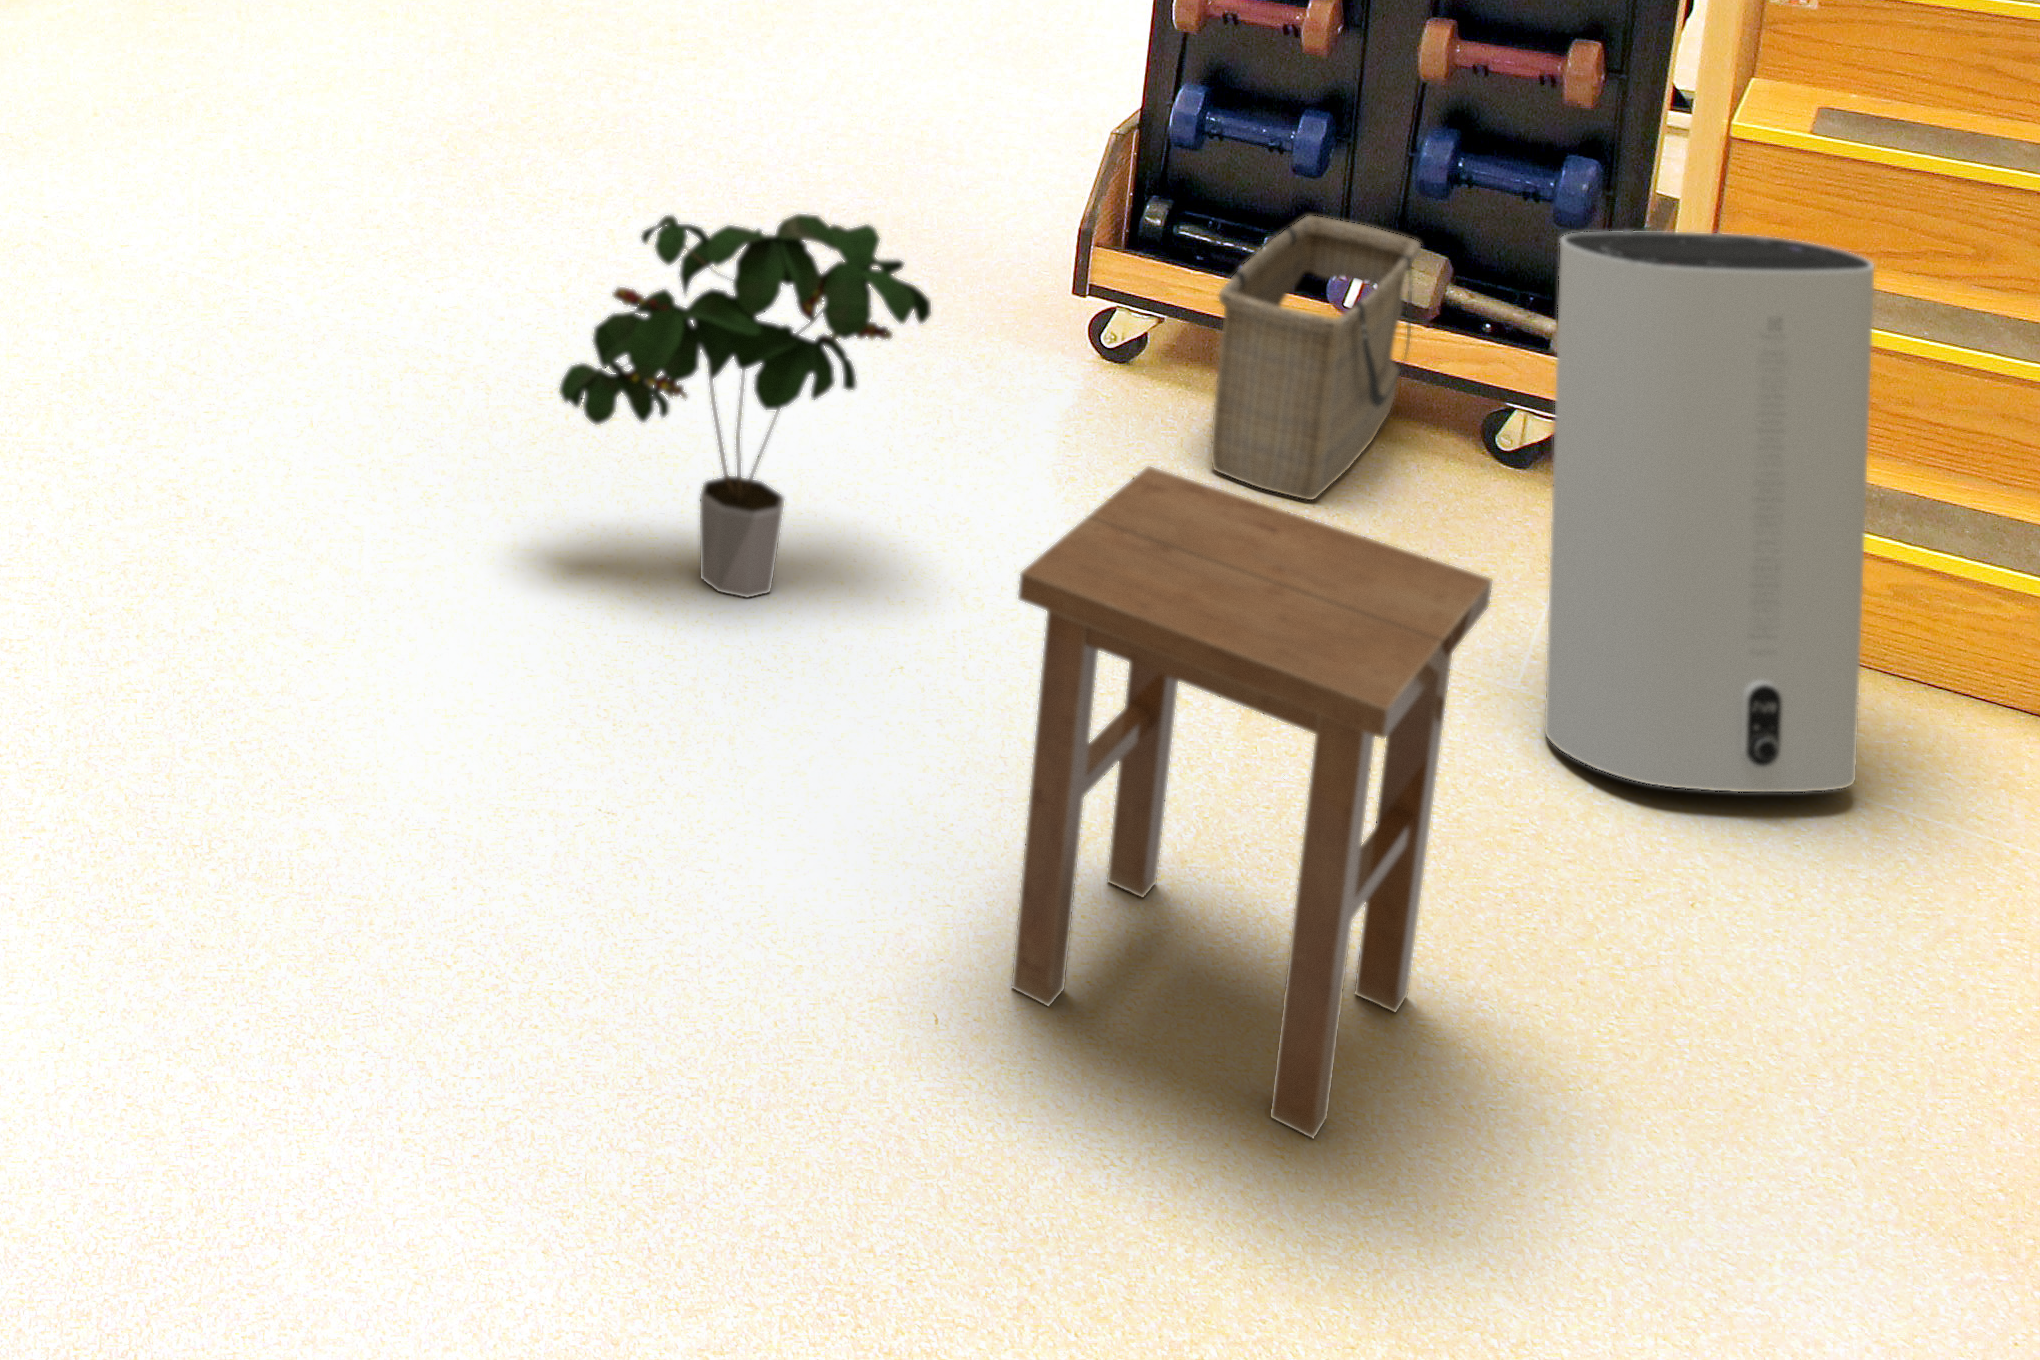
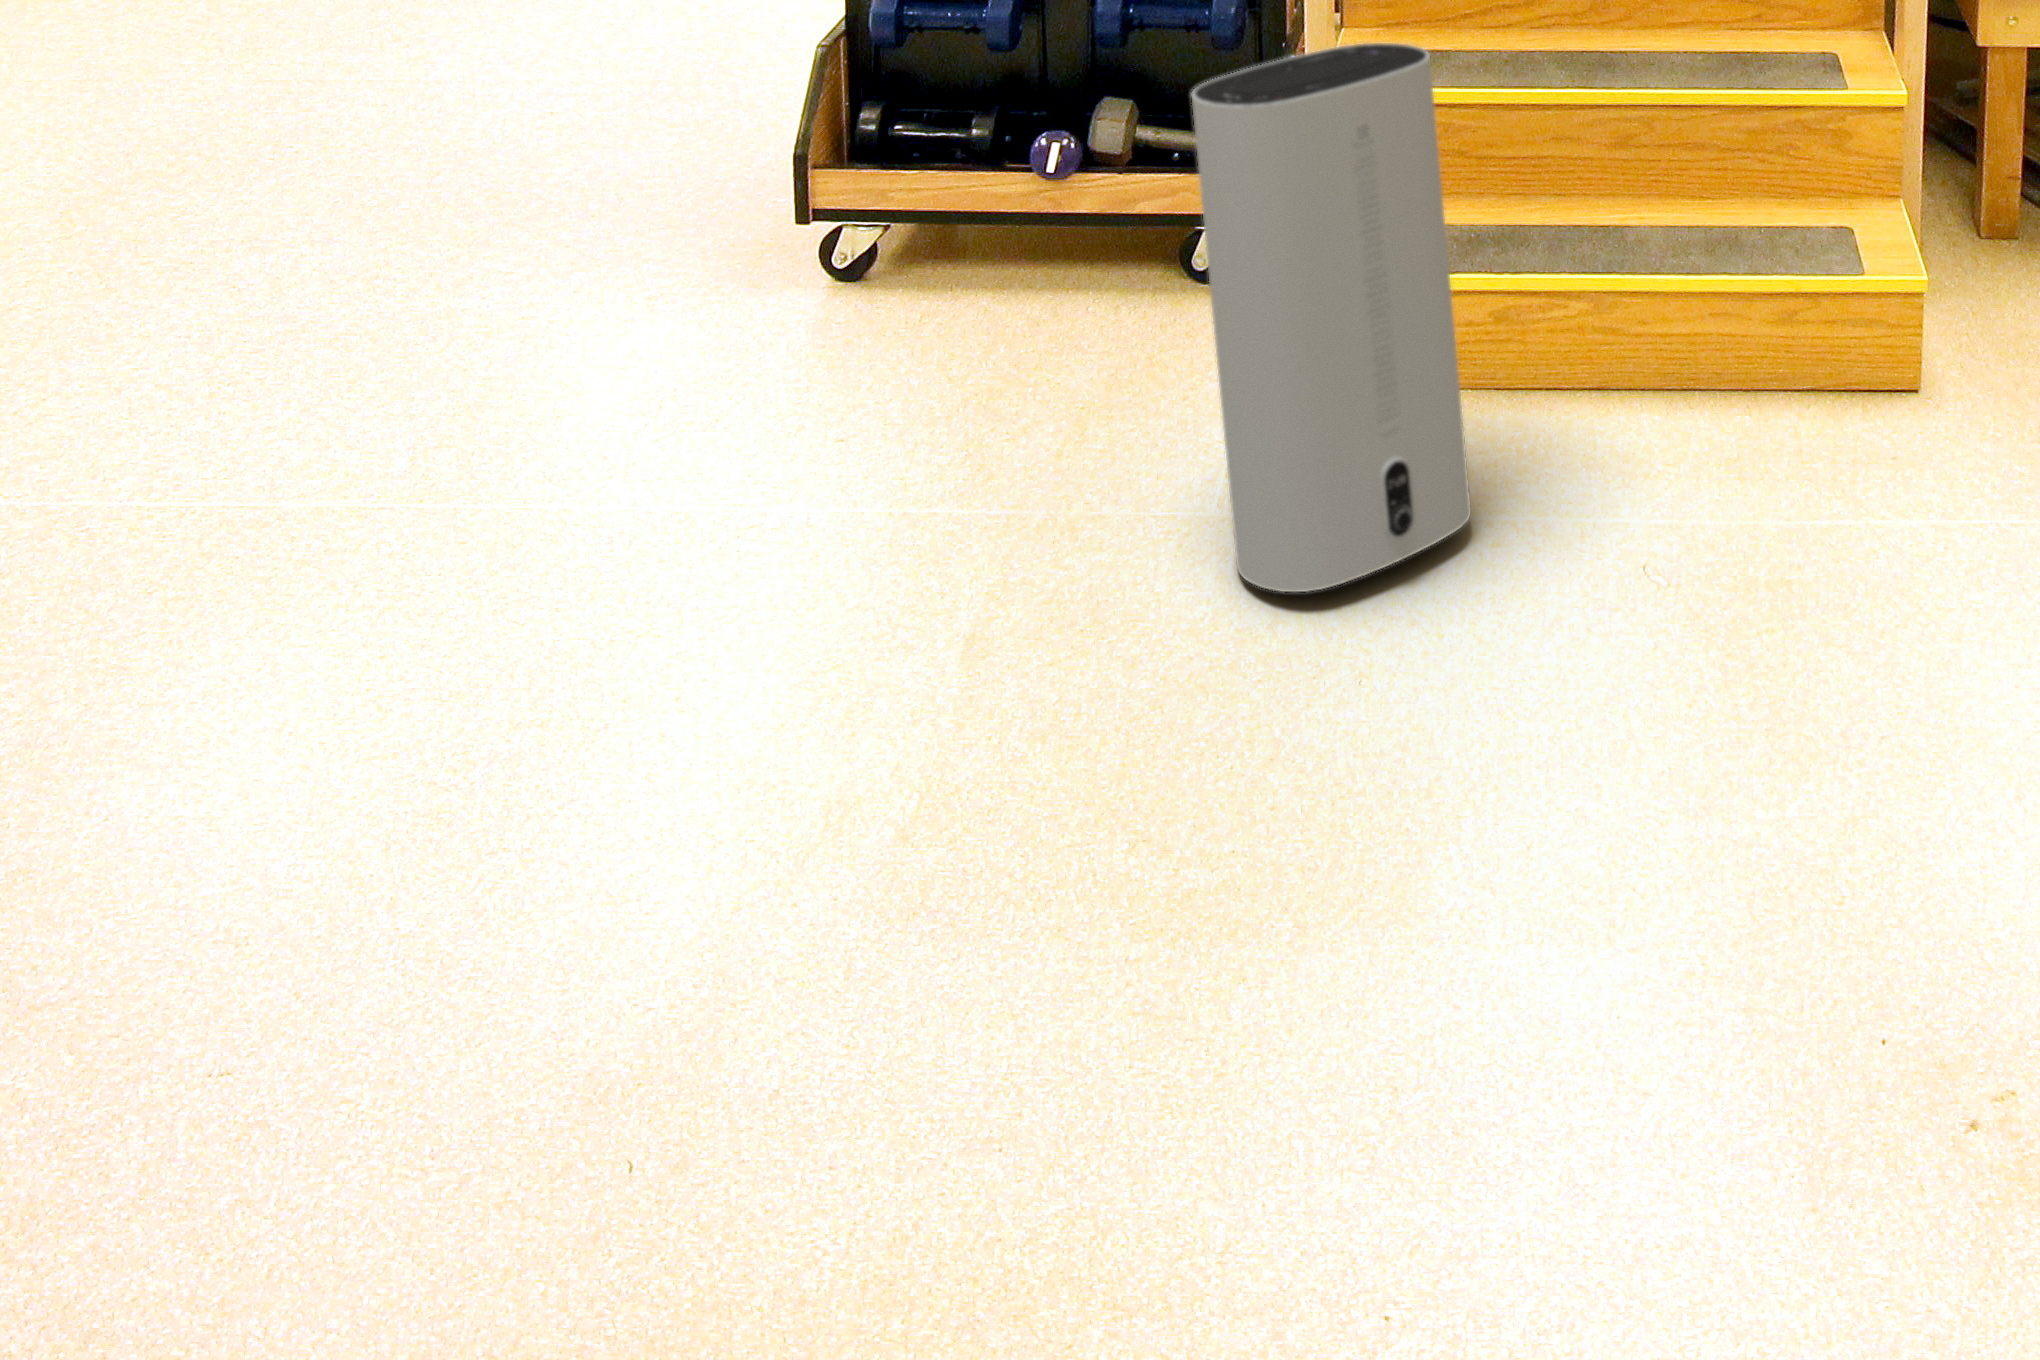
potted plant: present [559,214,931,597] -> none [112,252,597,753]
basket: present [1211,216,1420,500] -> none [923,89,1107,386]
stool: present [1012,467,1492,1138] -> none [647,479,1143,1187]

